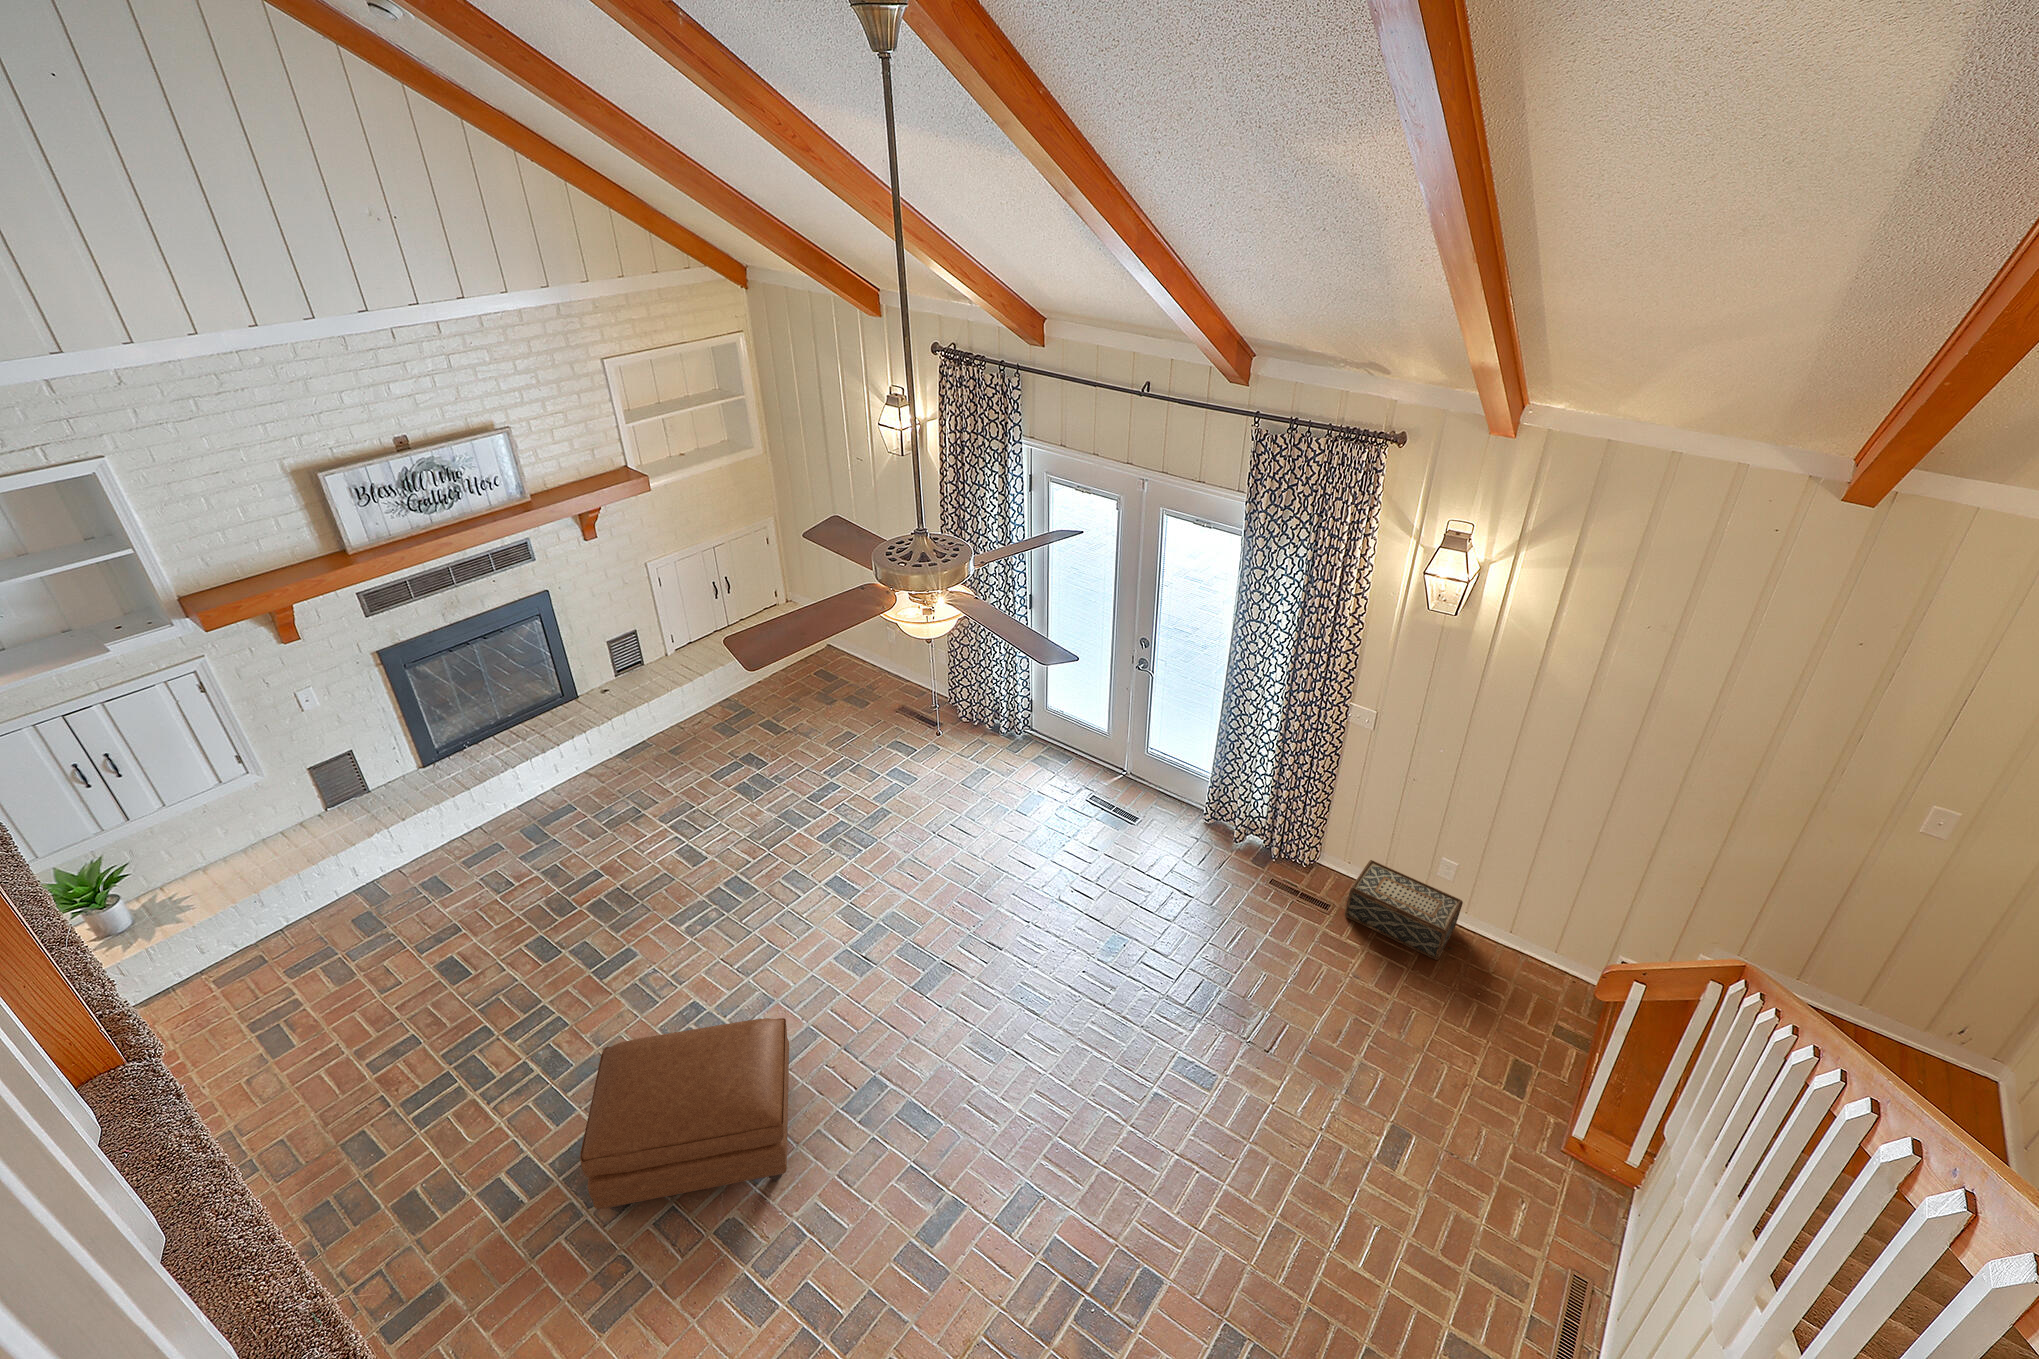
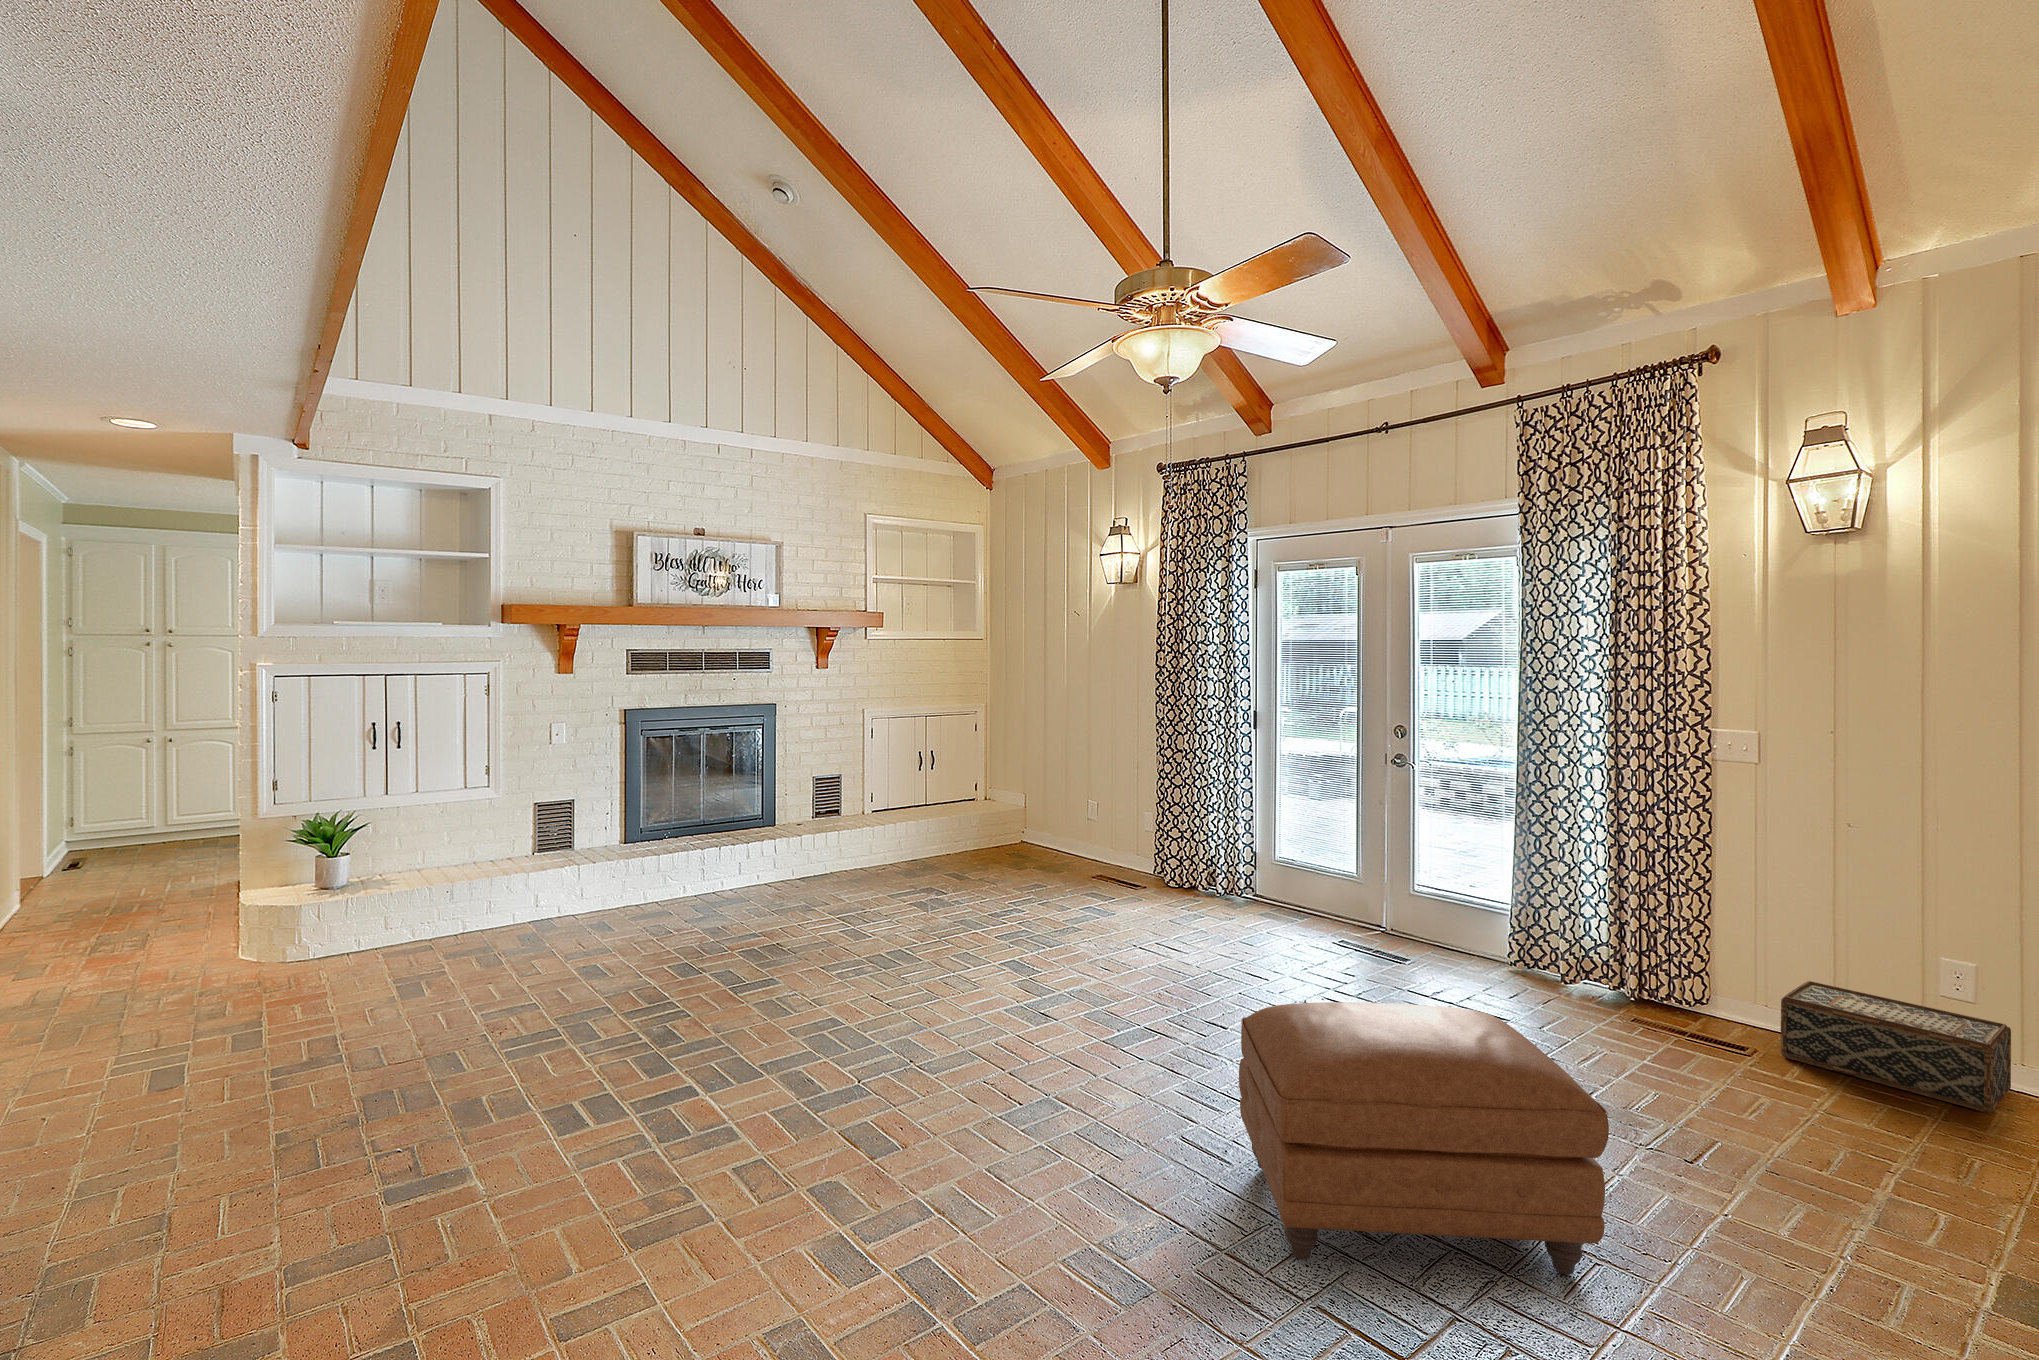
ottoman: present [580,1018,789,1211] -> present [1239,1002,1609,1275]

